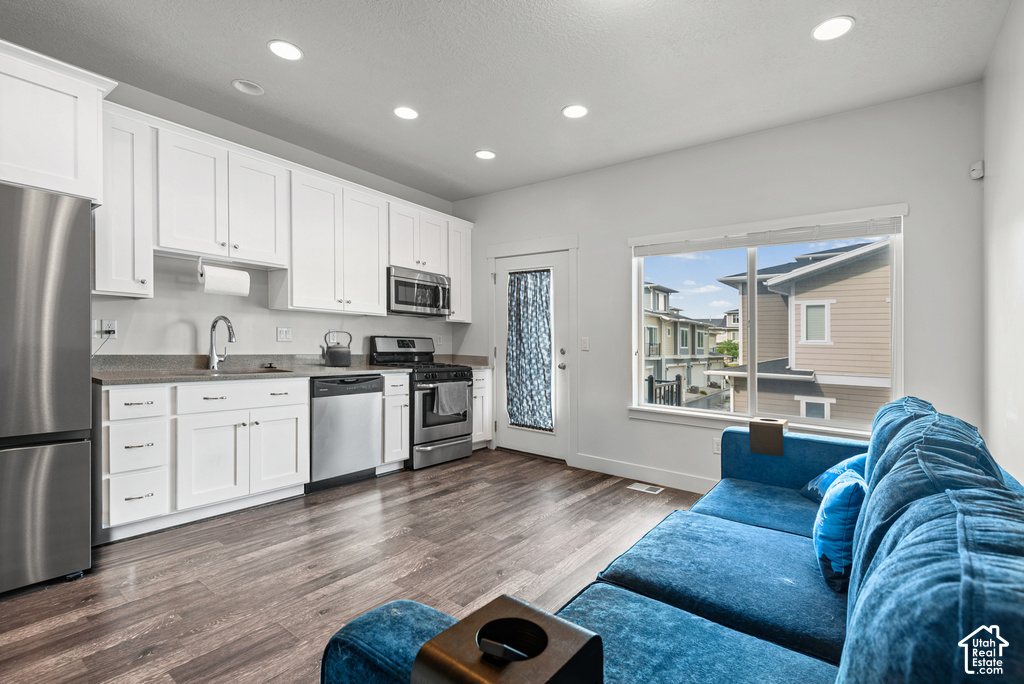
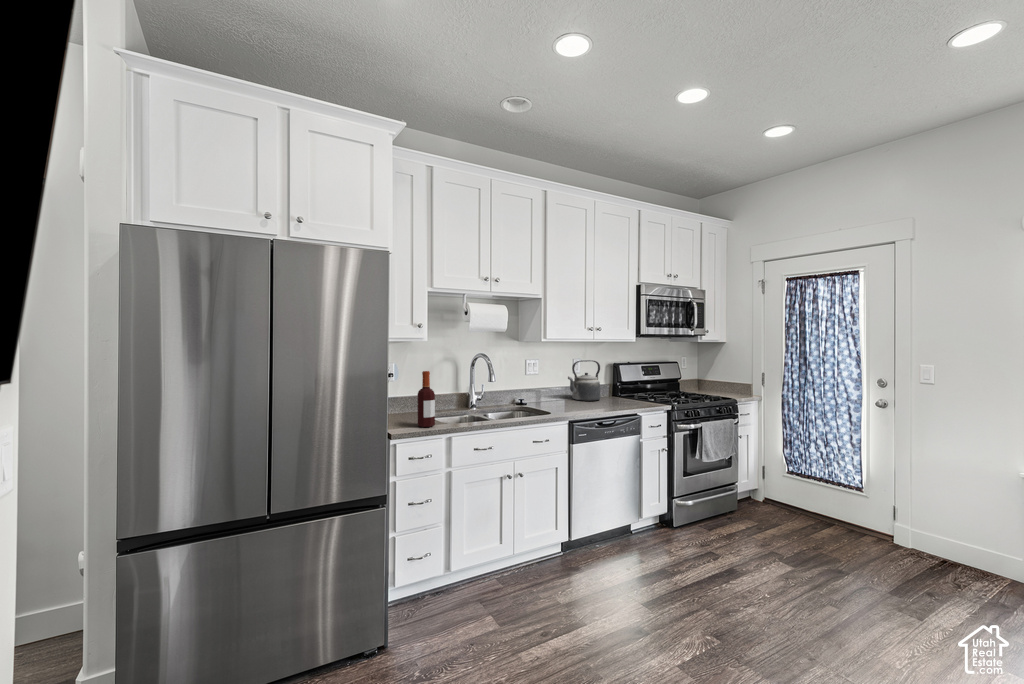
bottle: none [146,325,165,377] -> present [417,371,435,427]

